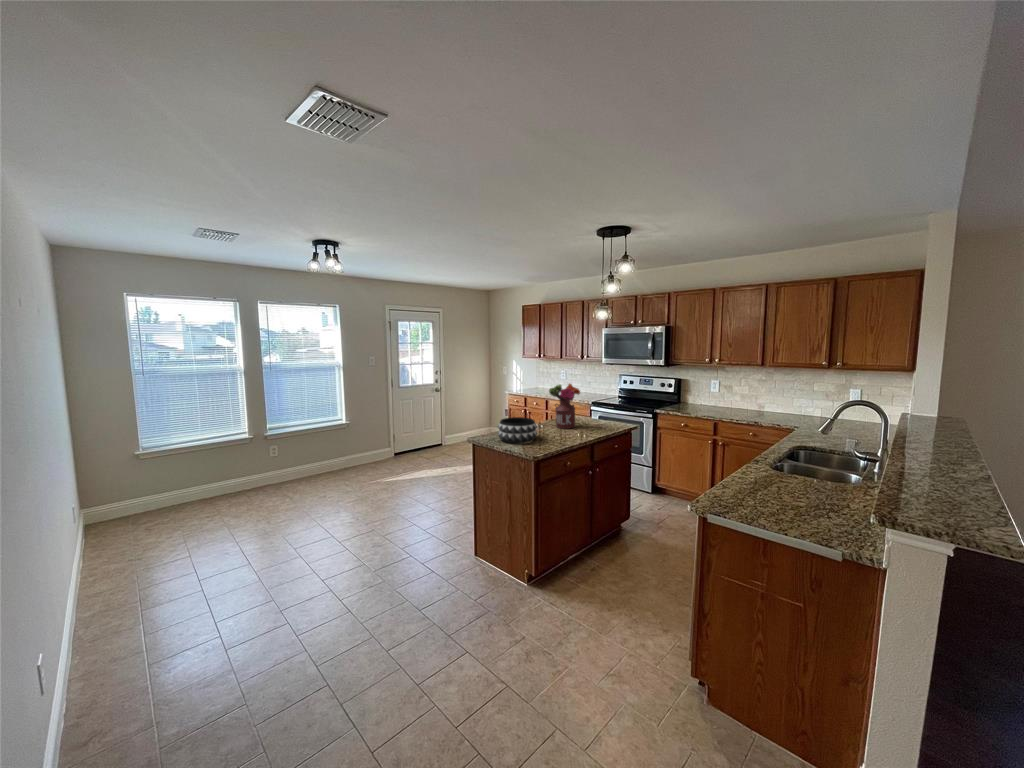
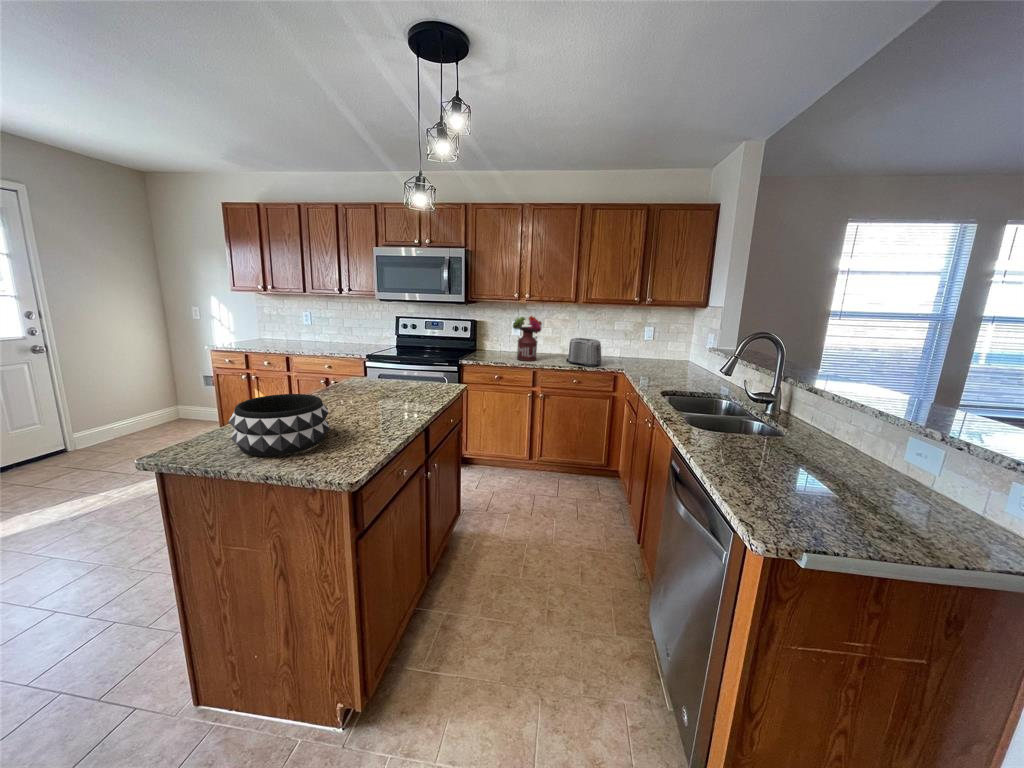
flower arrangement: present [549,384,580,429] -> present [513,316,542,361]
toaster: none [750,397,782,423] -> present [566,338,601,367]

